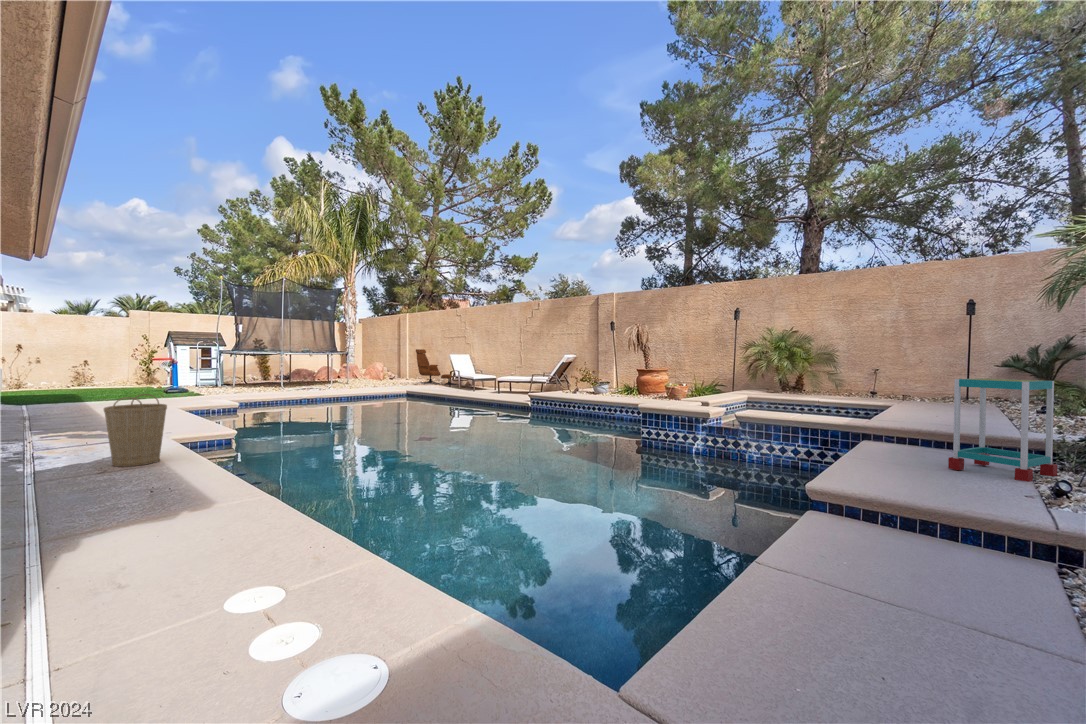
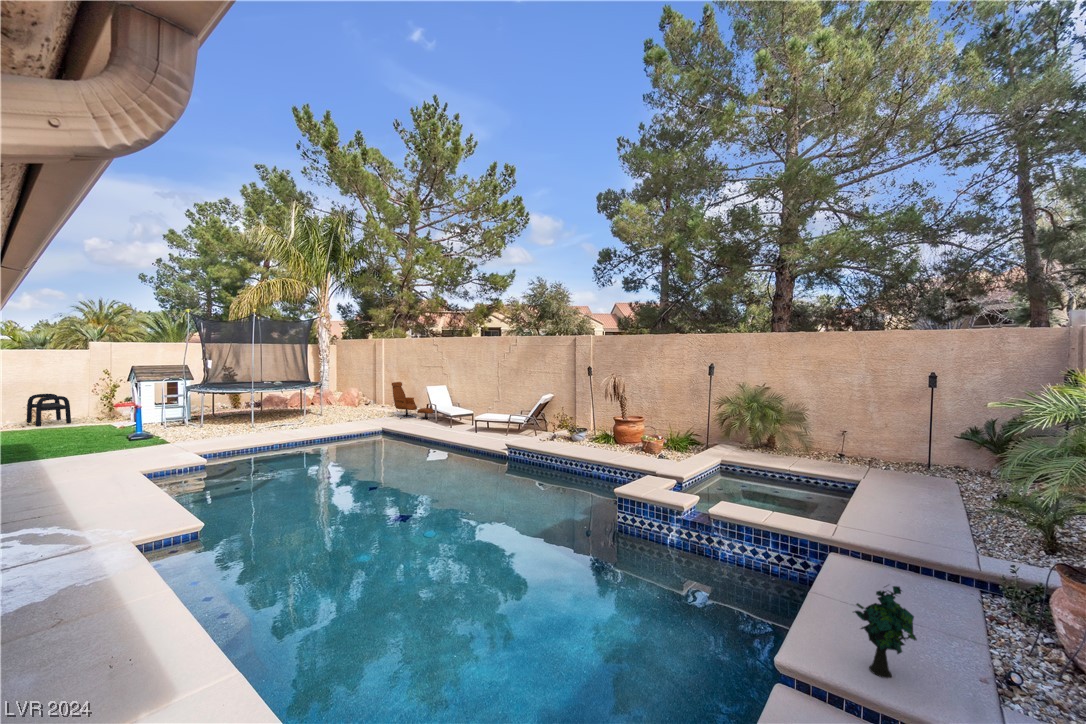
bench: none [72,358,112,386] -> present [27,394,71,426]
side table: present [948,378,1058,482] -> none [912,565,1014,698]
decorative plant: none [882,380,952,475] -> present [854,586,917,678]
basket: present [104,394,167,467] -> none [54,560,124,651]

